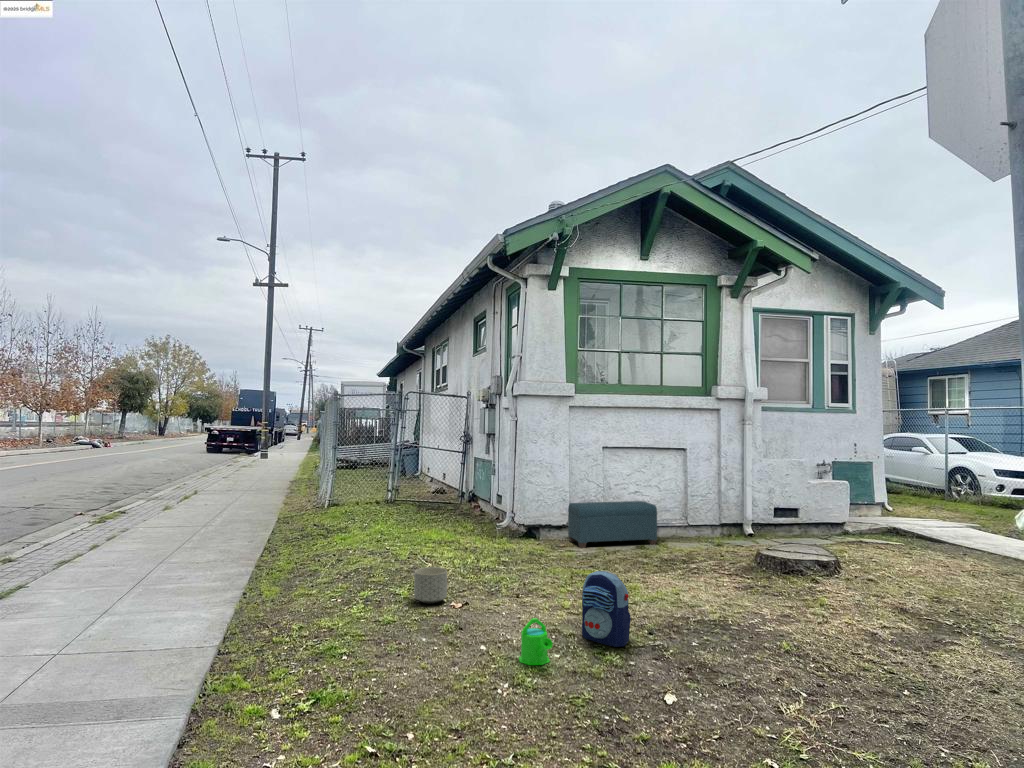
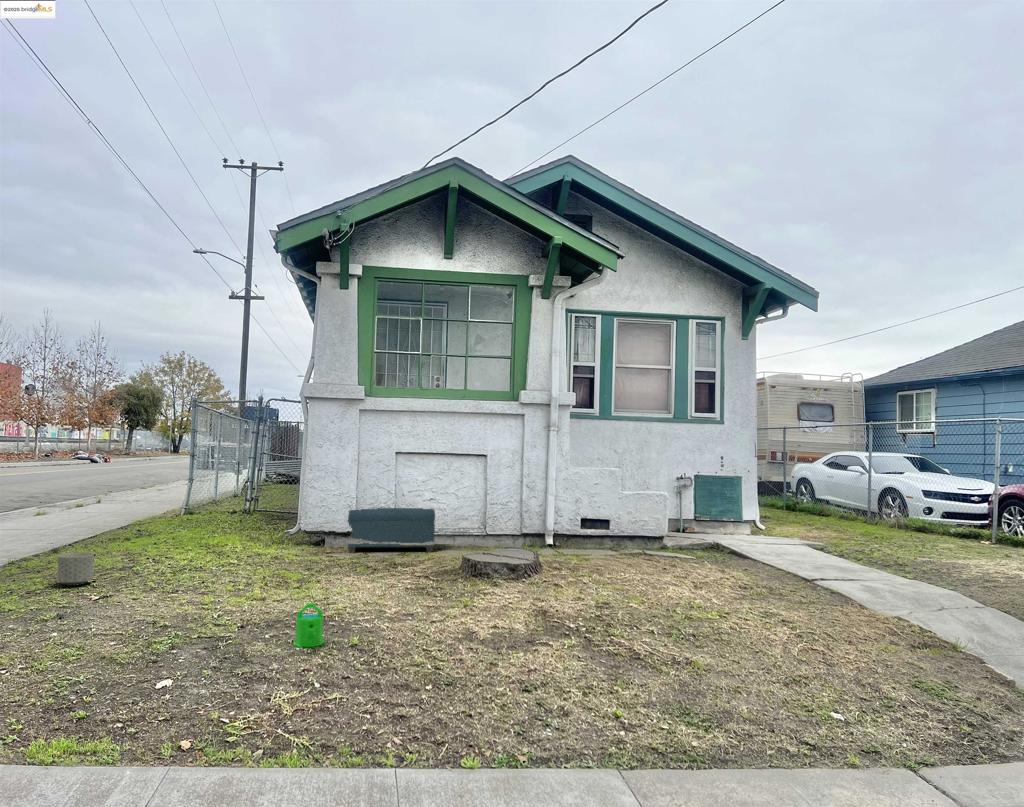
backpack: present [582,571,631,647] -> none [139,551,192,622]
watering can: present [519,618,553,665] -> present [294,603,324,647]

